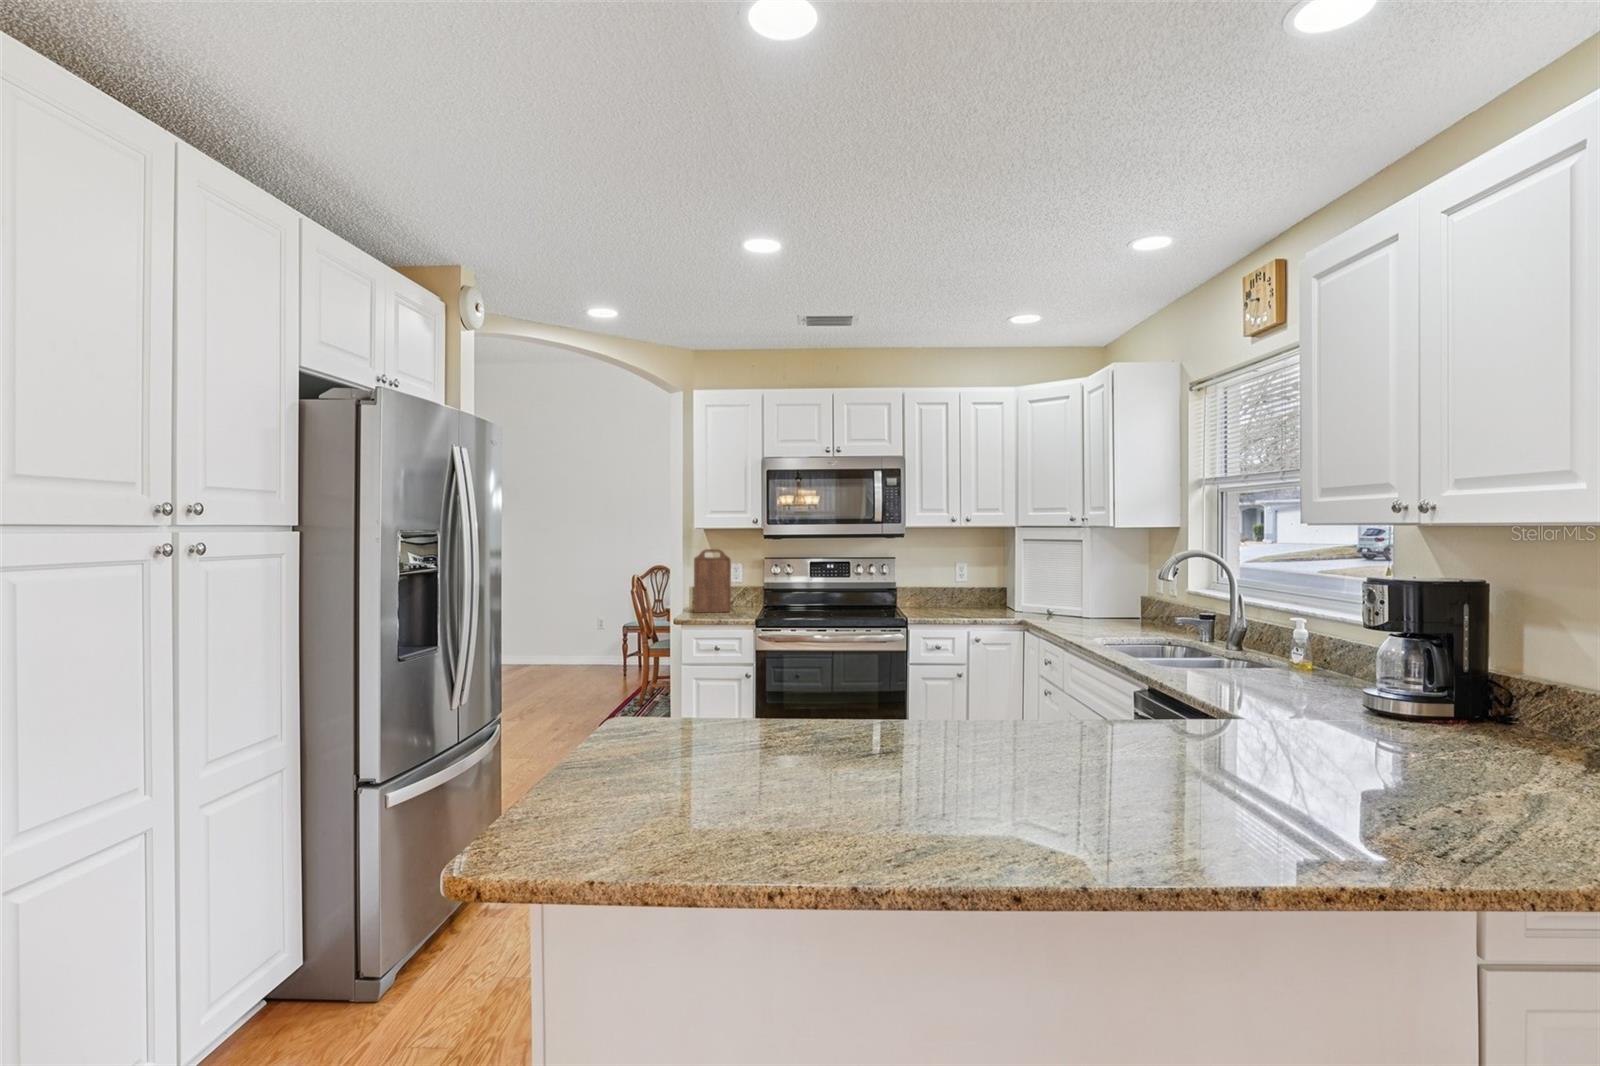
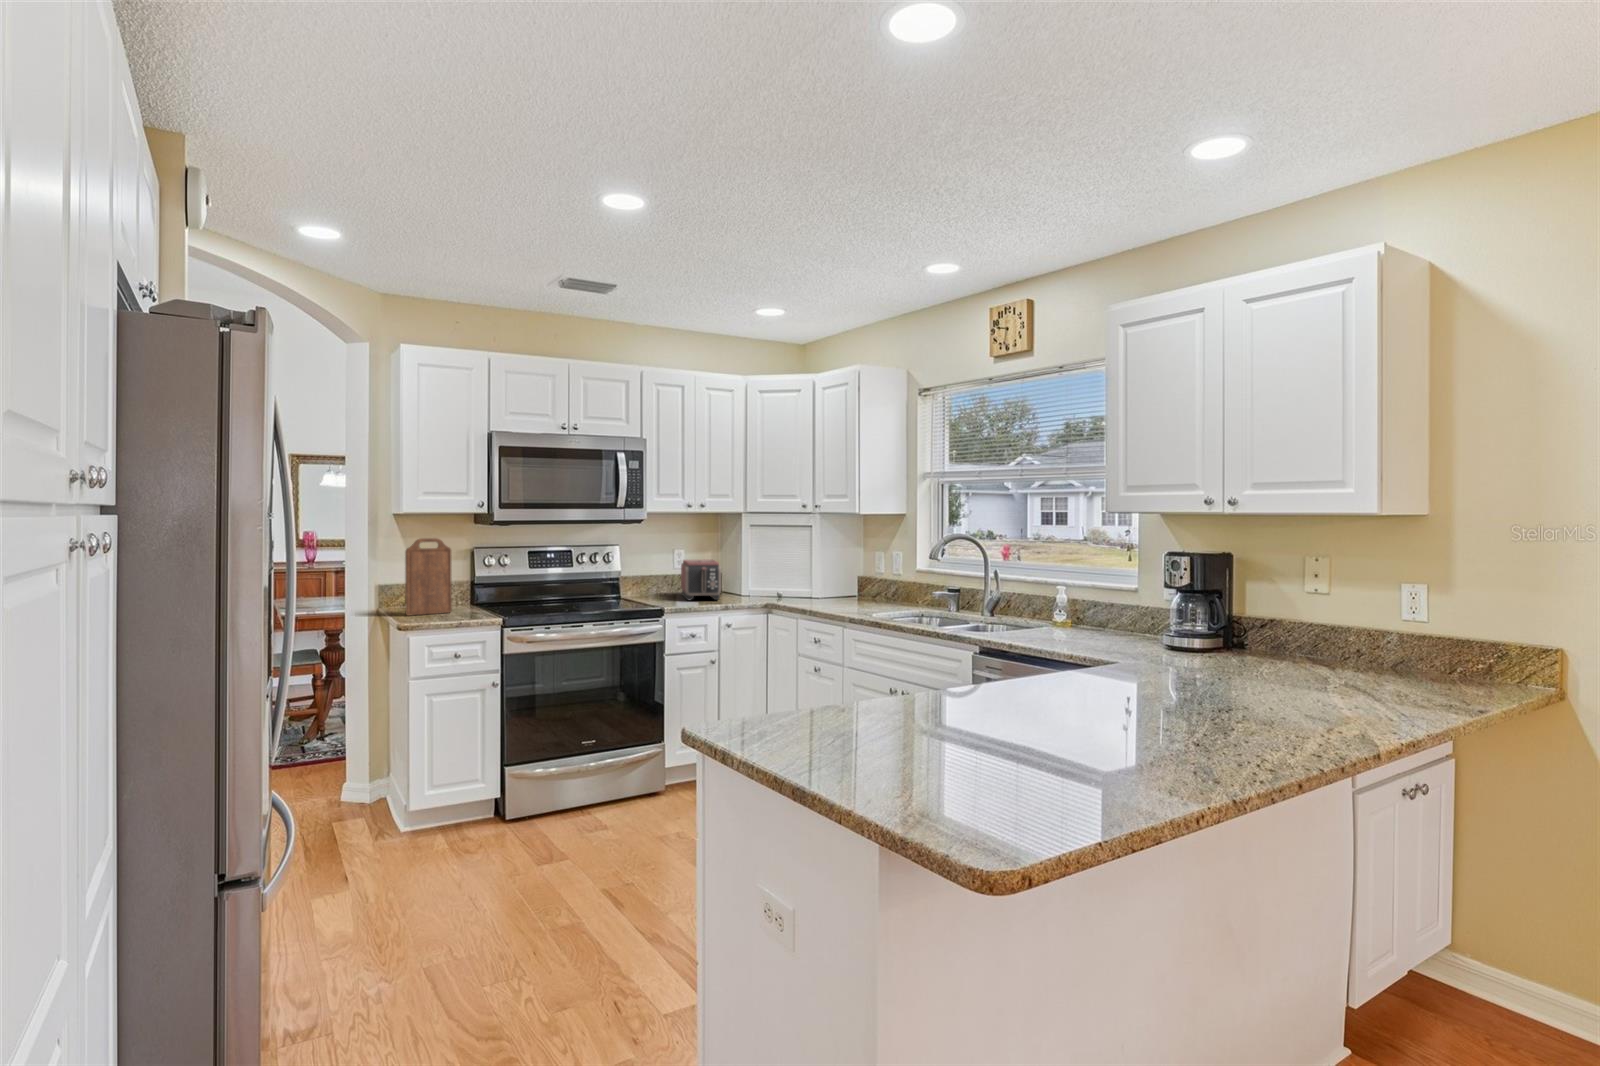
toaster: none [945,573,989,614] -> present [681,560,721,600]

